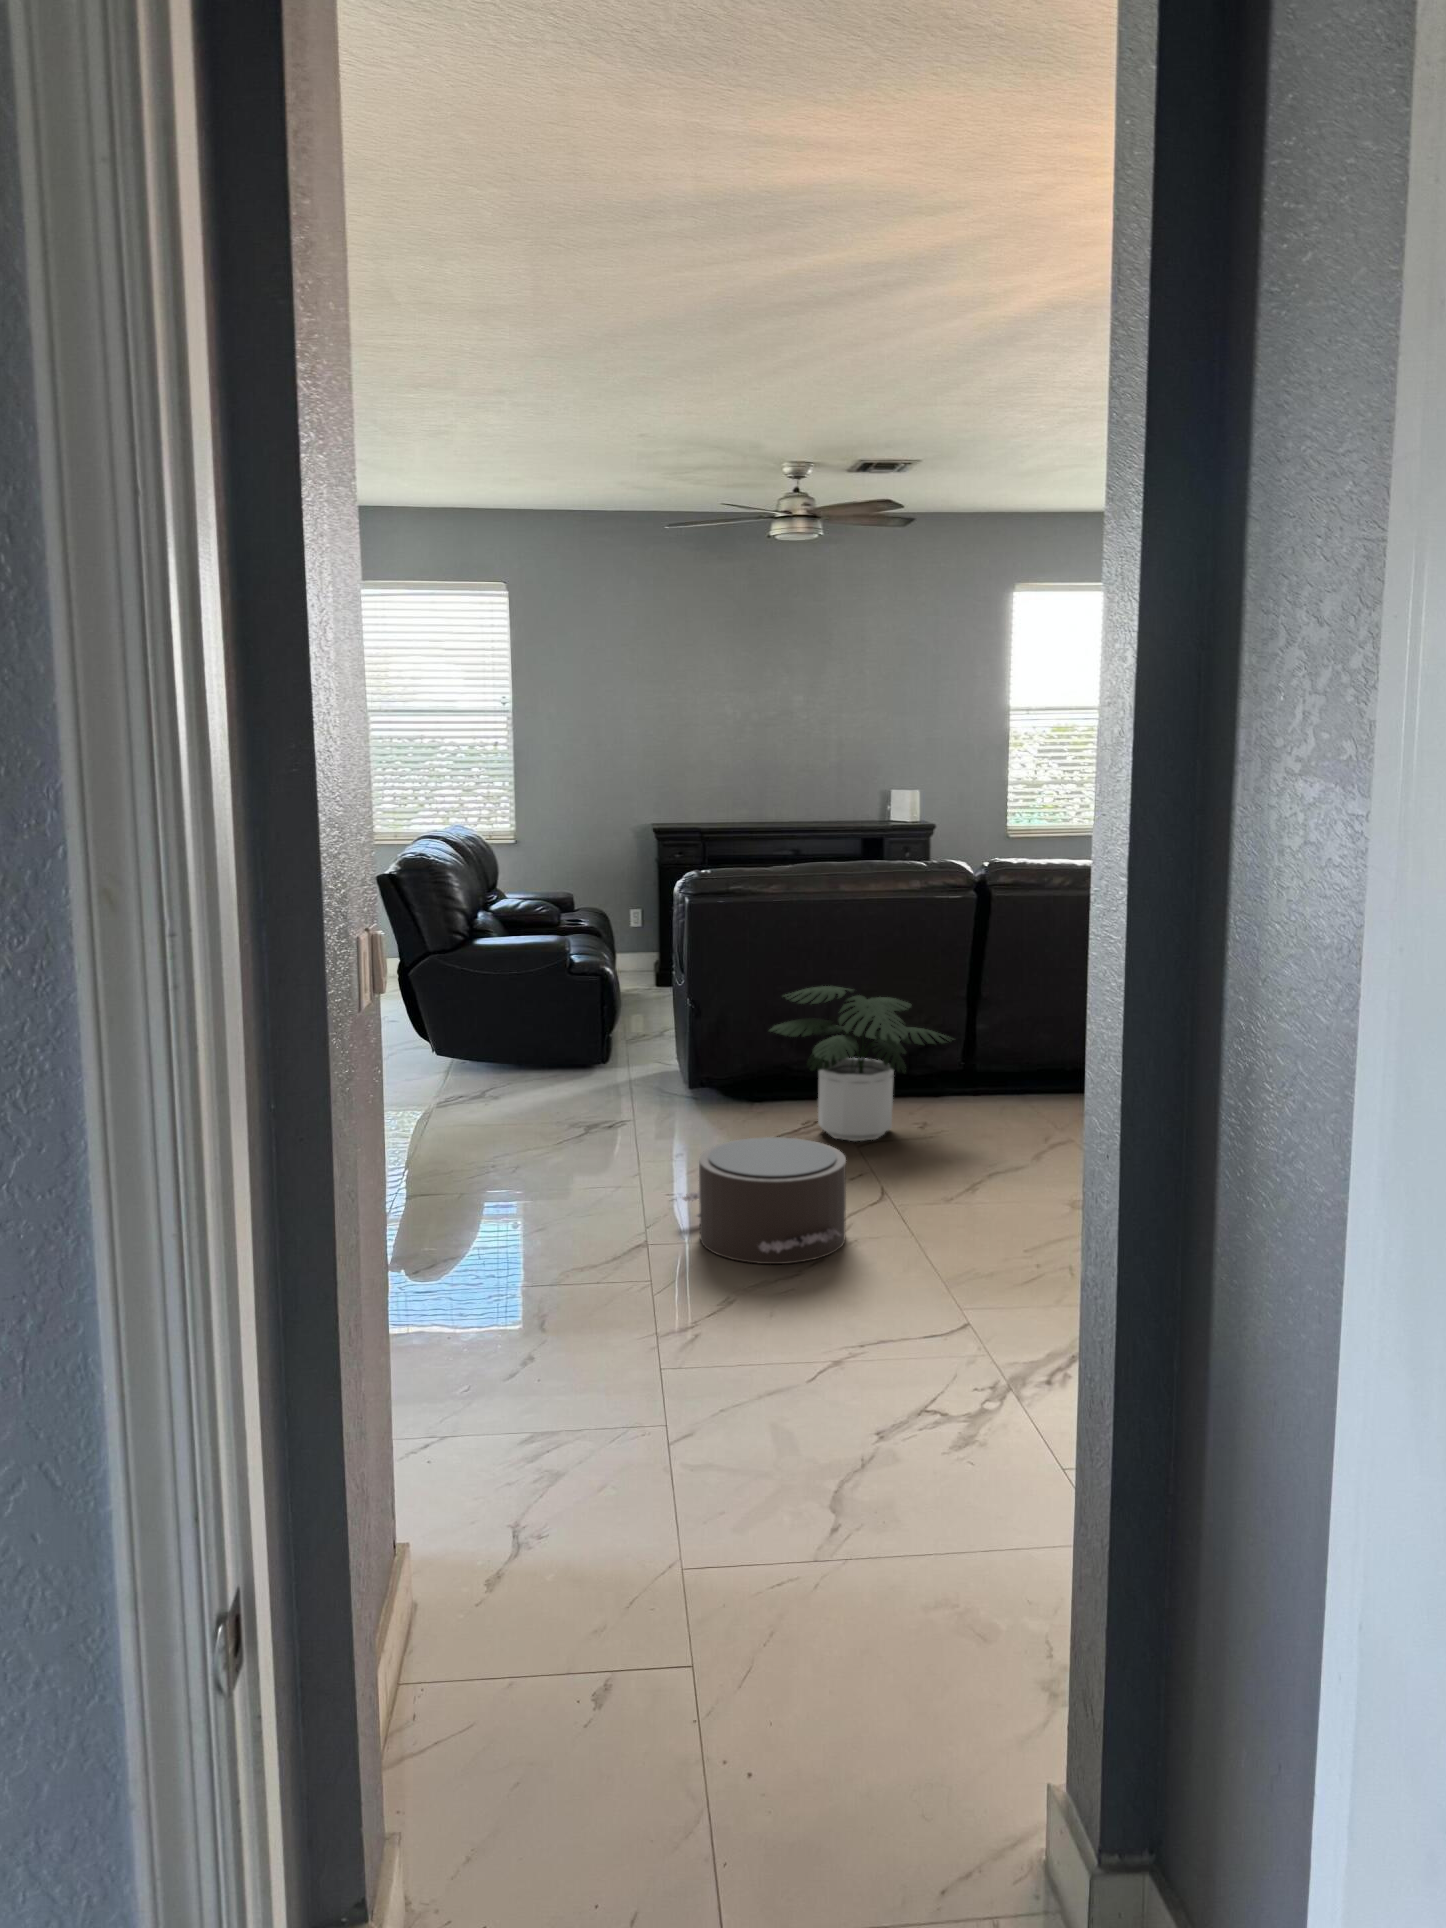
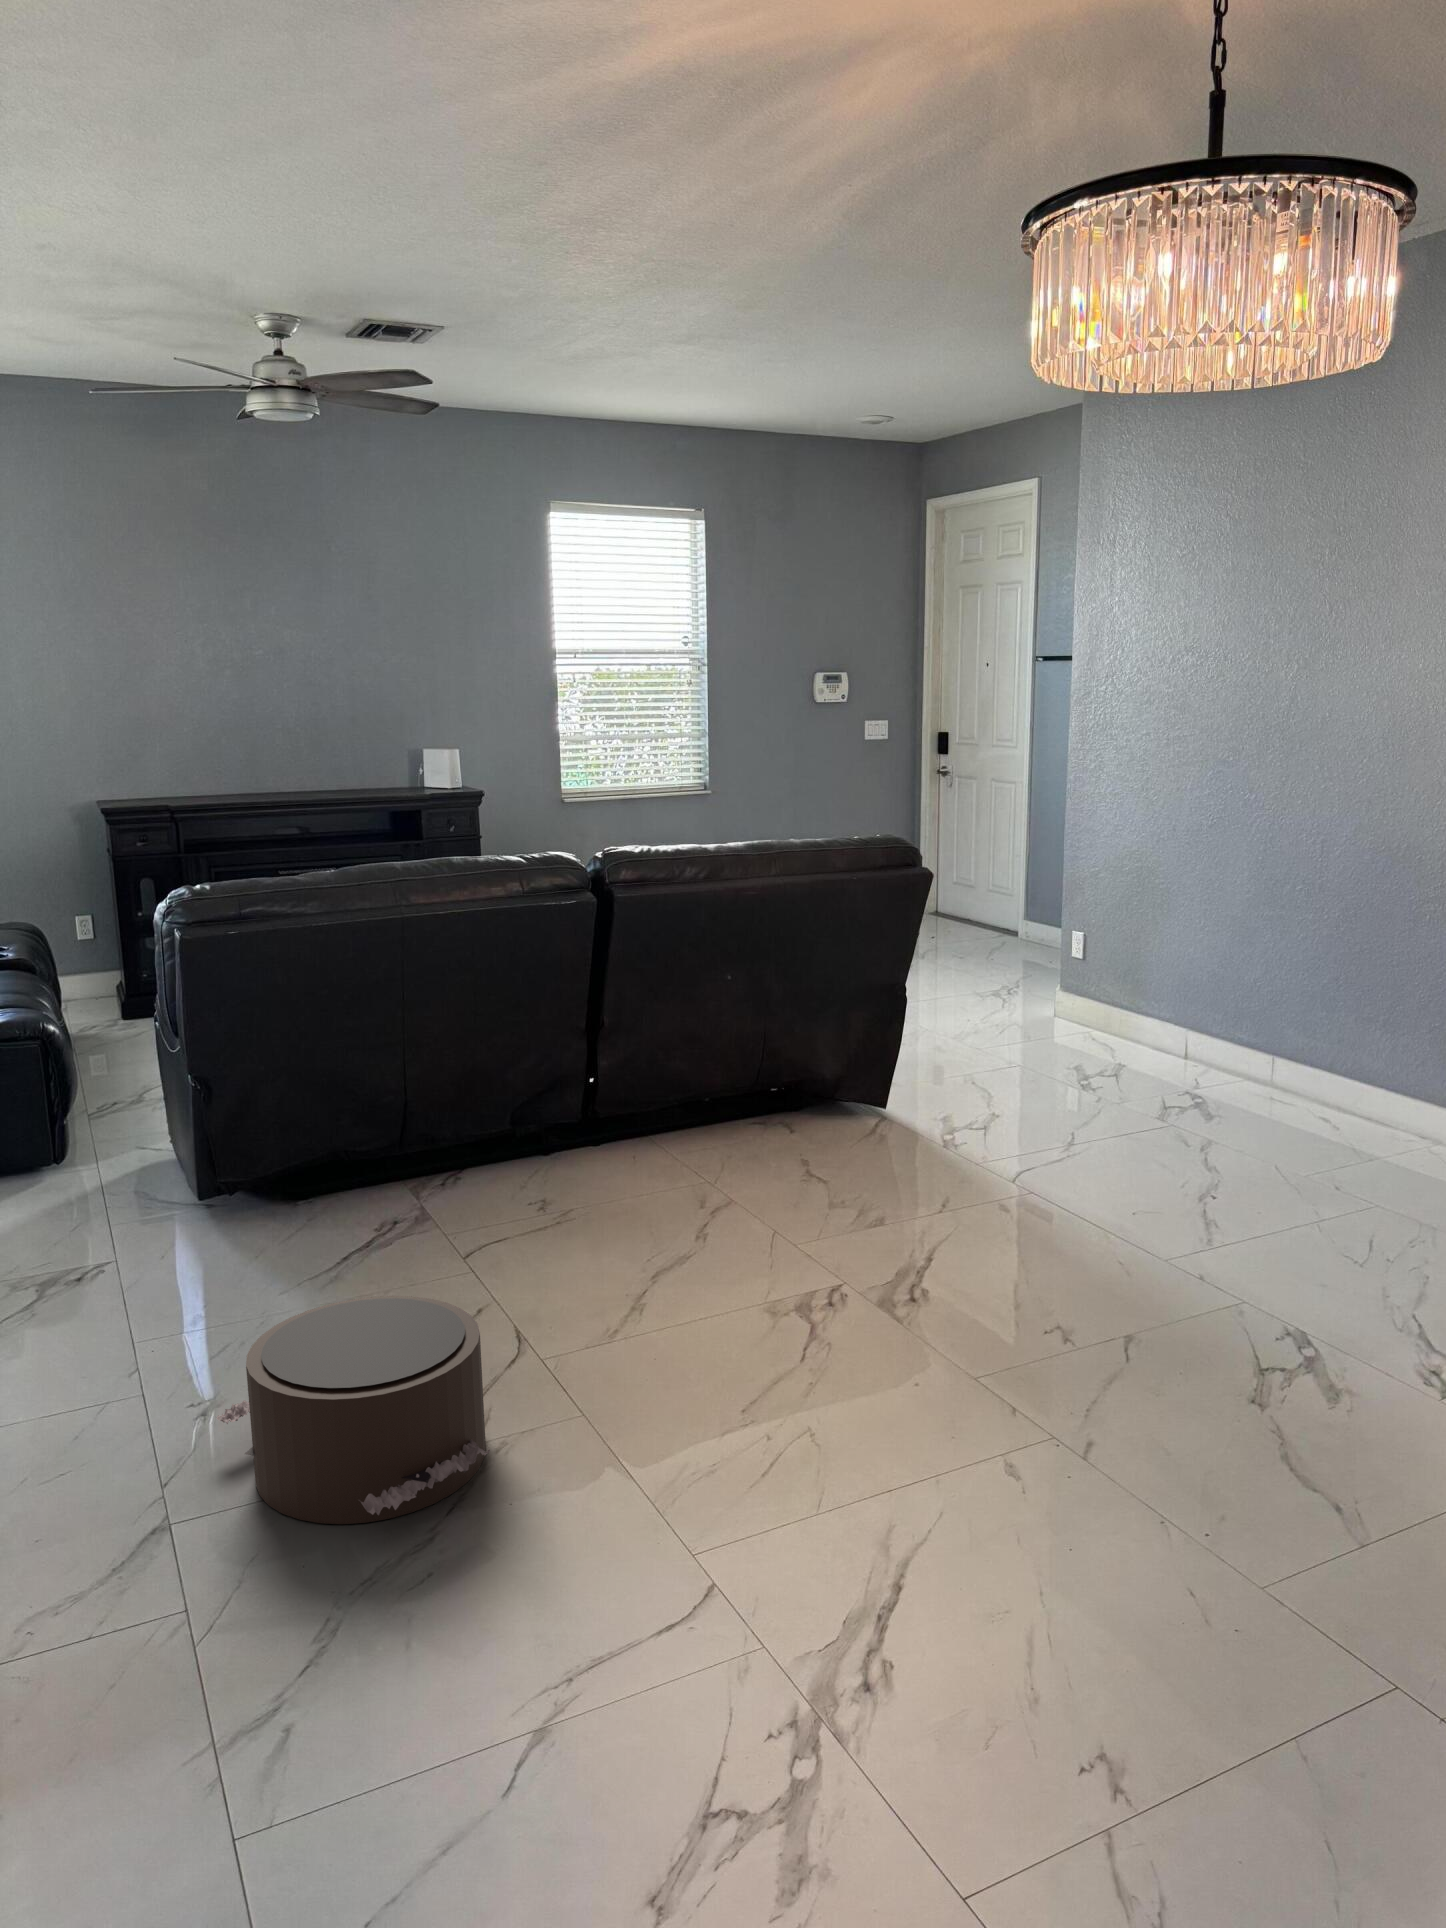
potted plant: present [769,986,951,1141] -> none [316,1037,583,1252]

